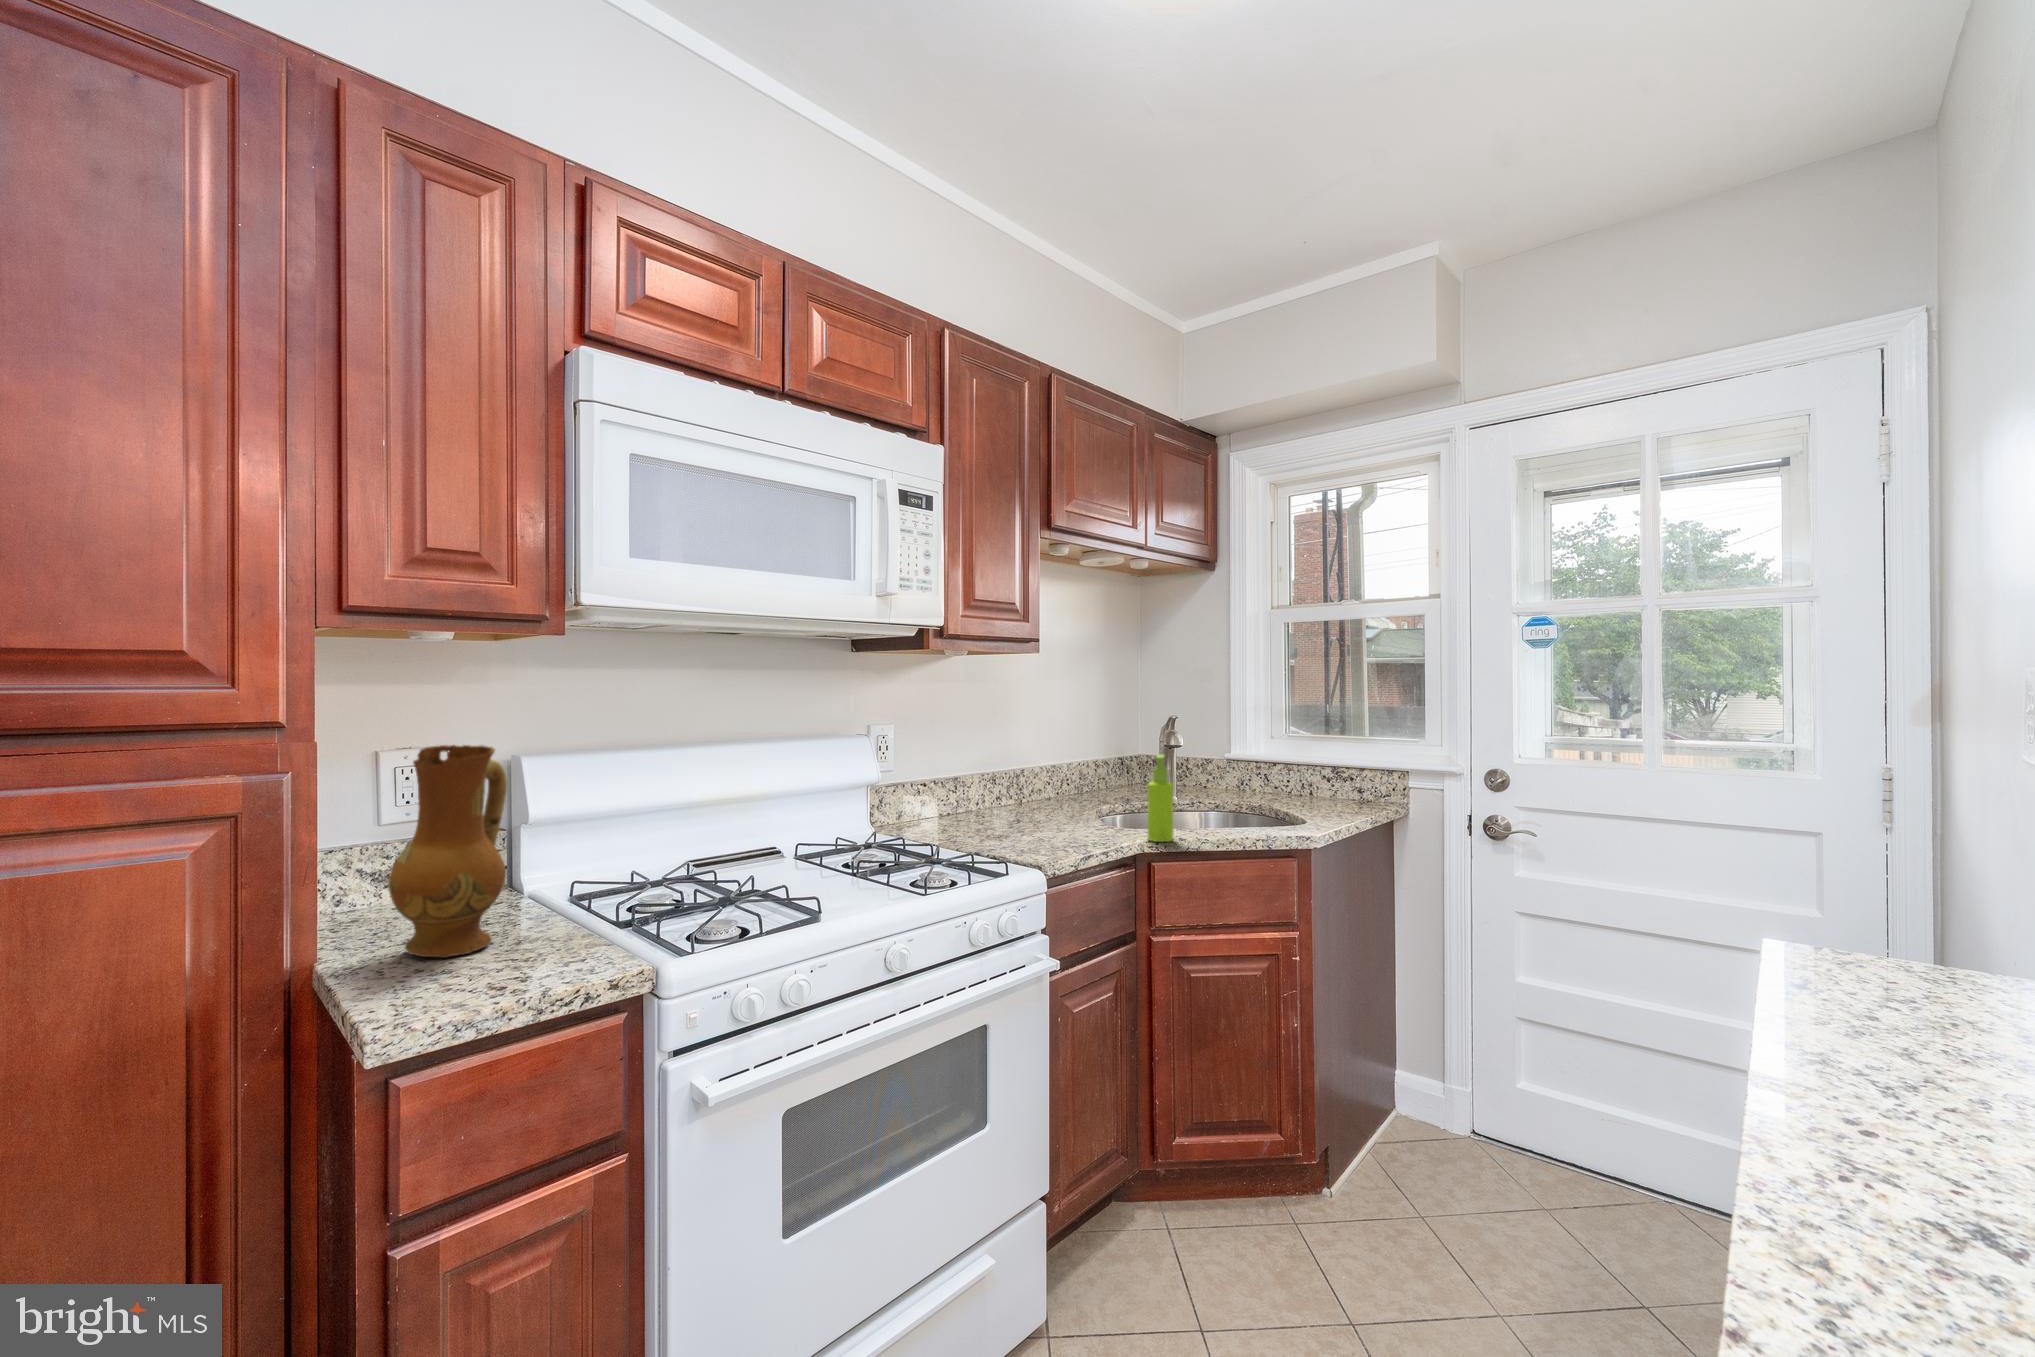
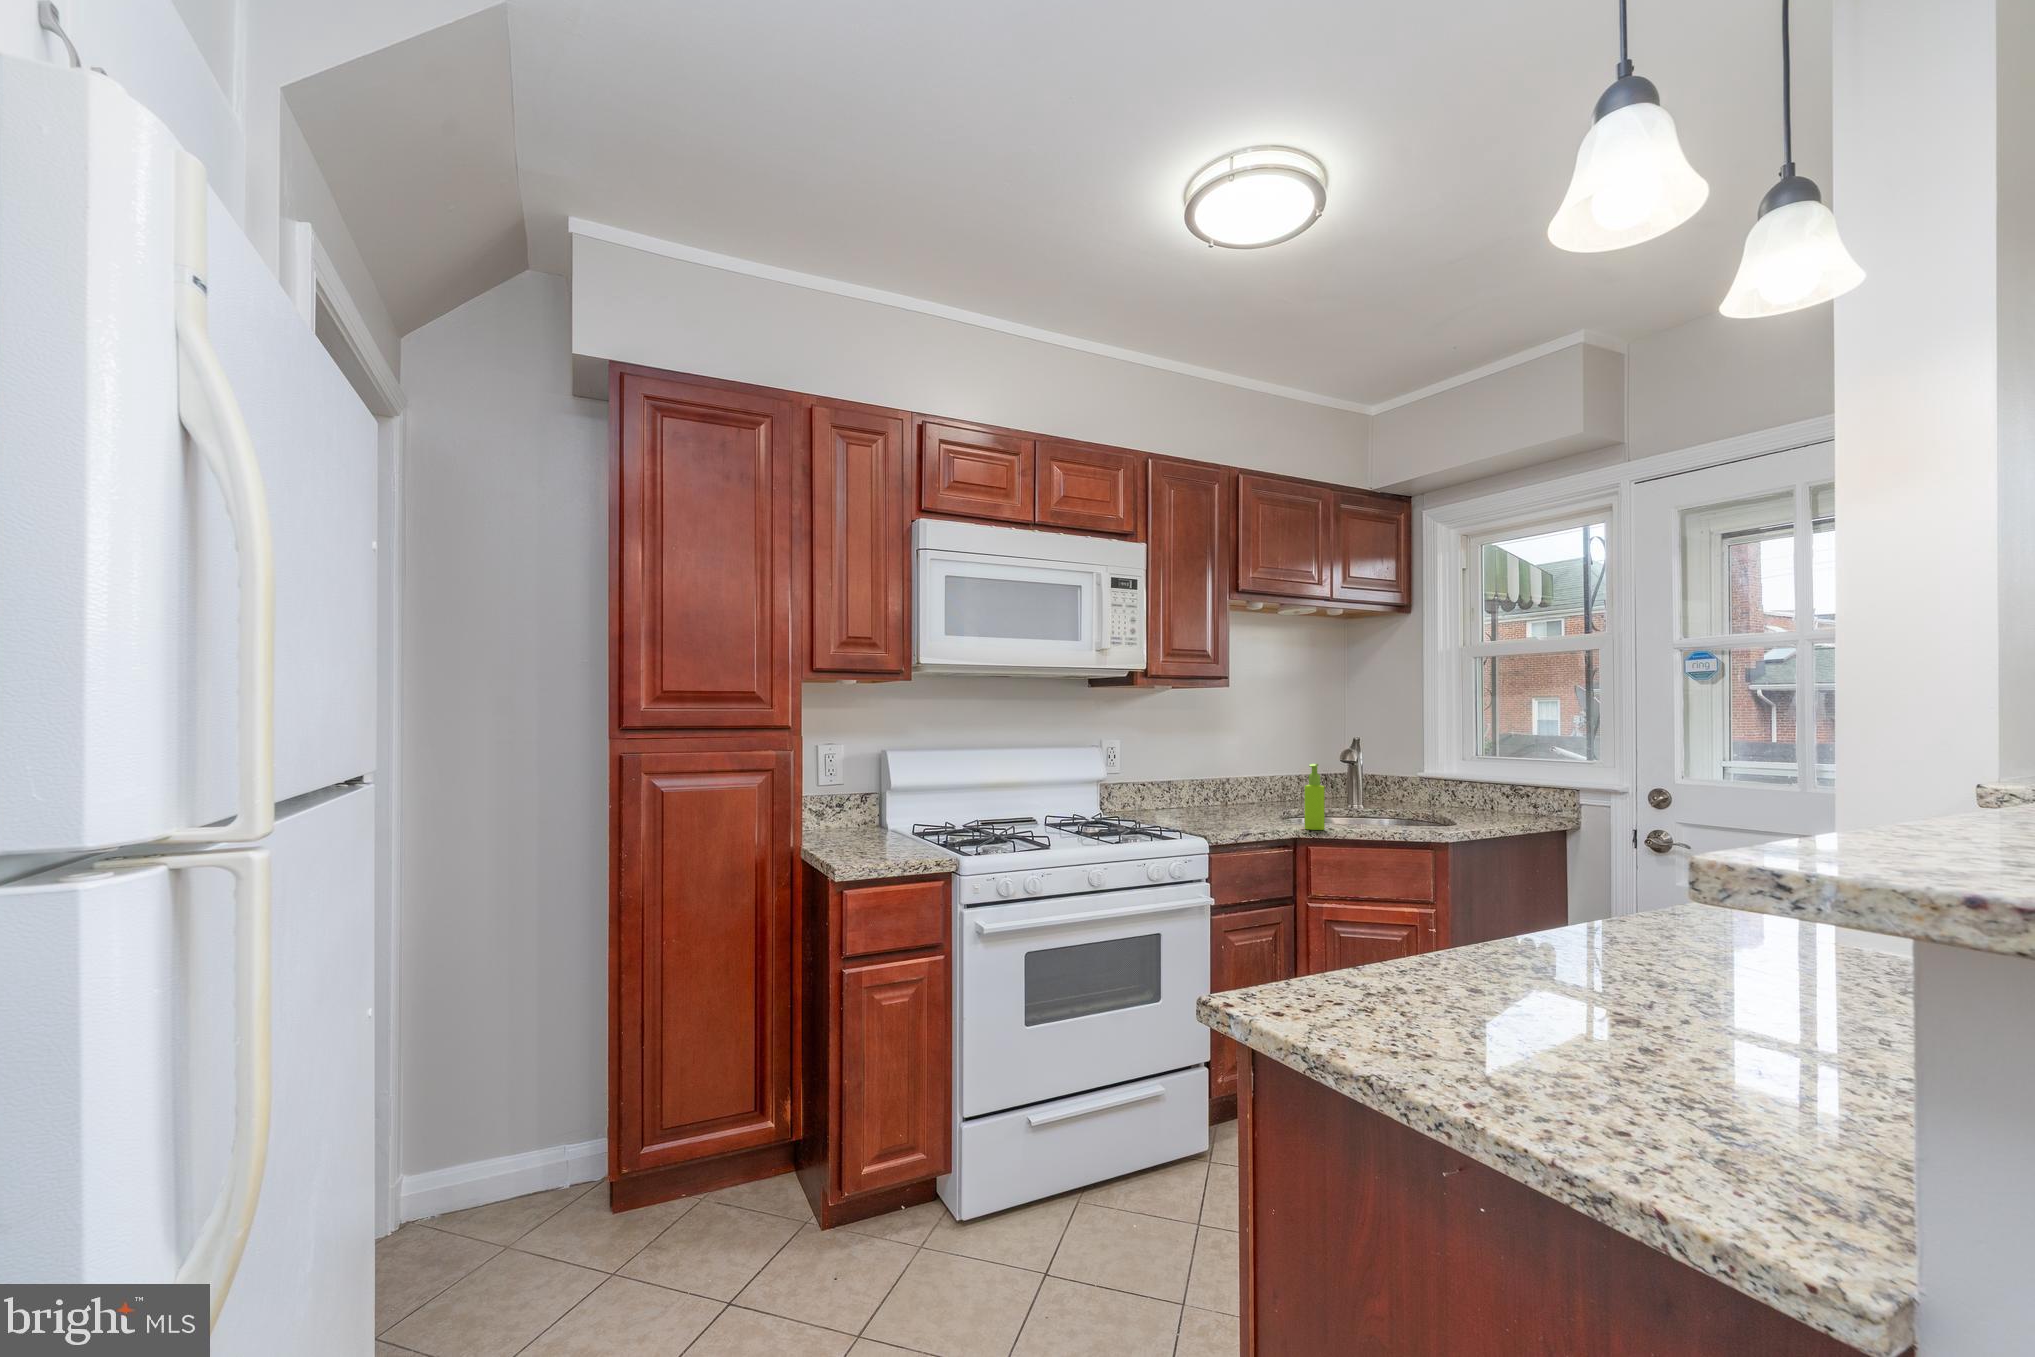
ceramic jug: present [388,745,507,958] -> none [832,739,885,848]

